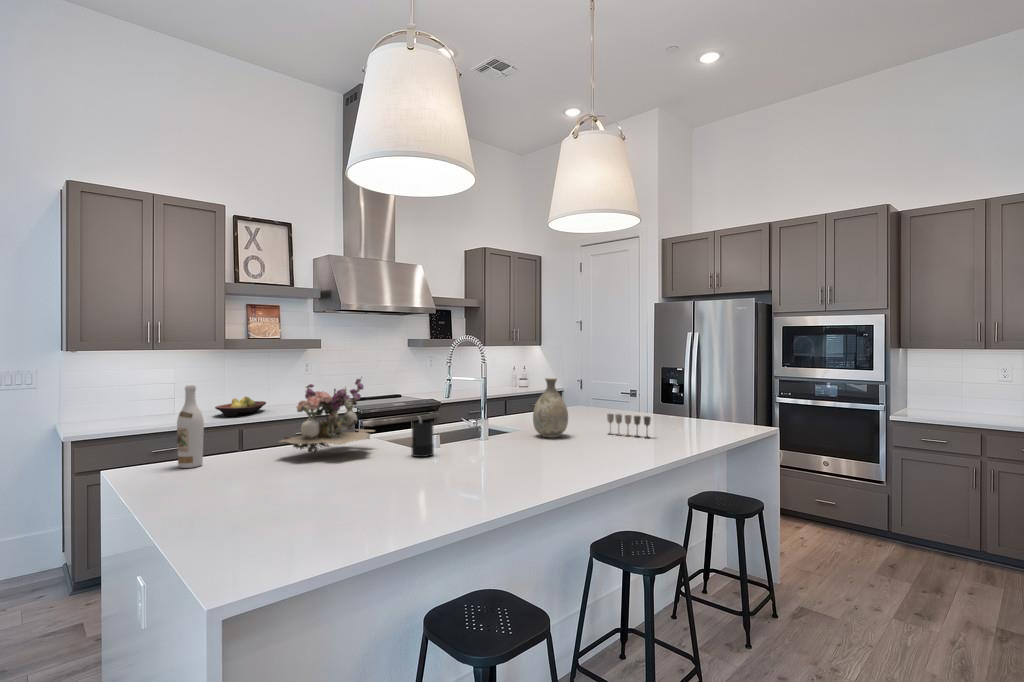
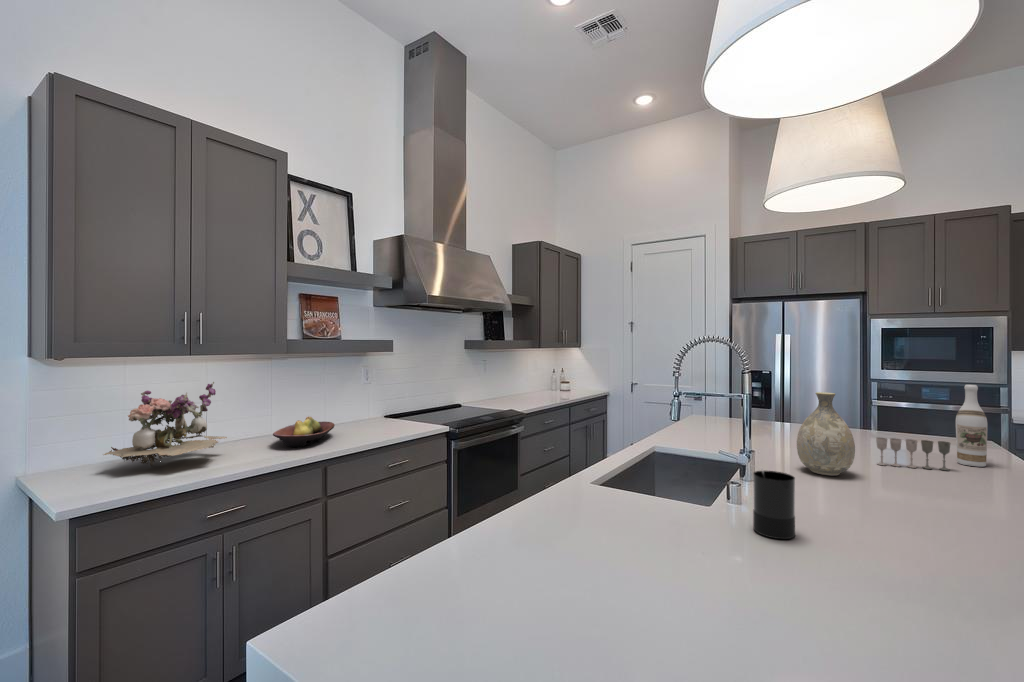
flower arrangement: present [280,377,375,454] -> present [104,382,227,465]
wine bottle: present [177,385,204,468] -> present [956,385,987,467]

